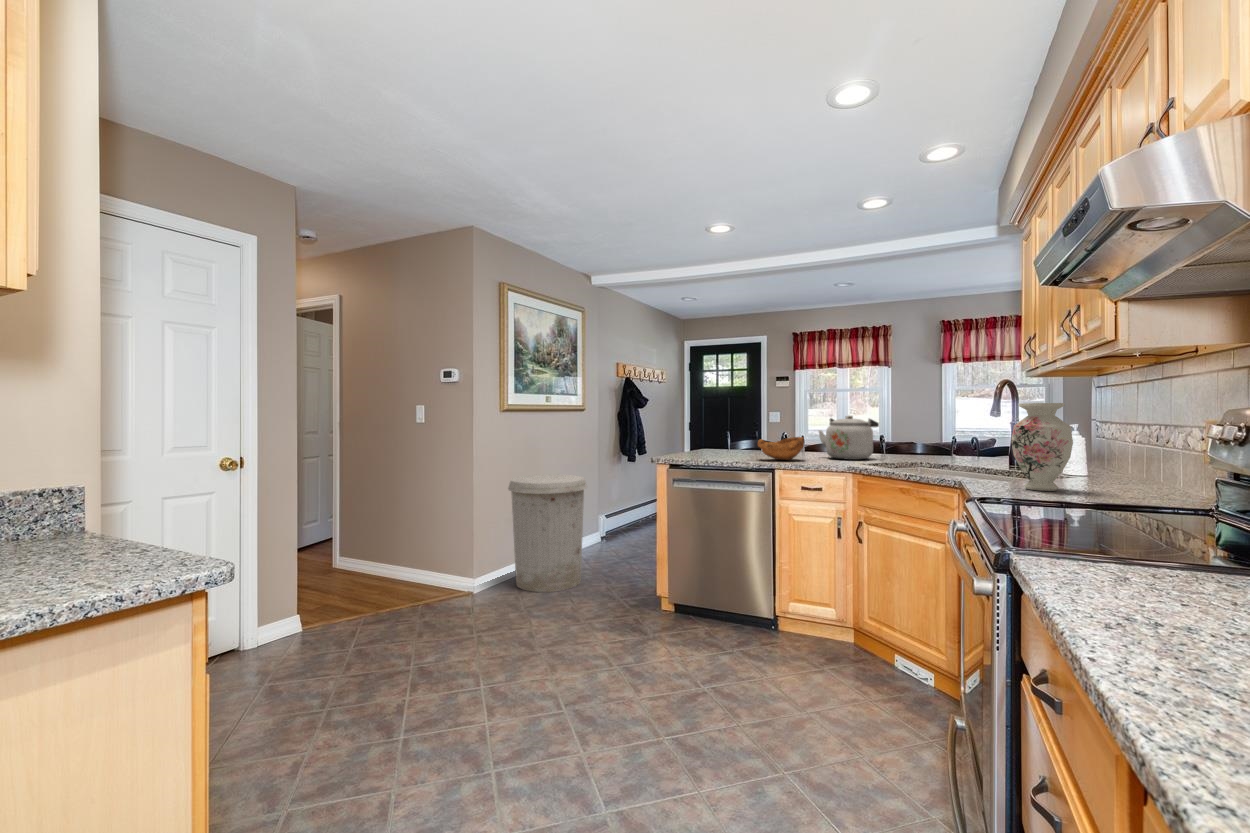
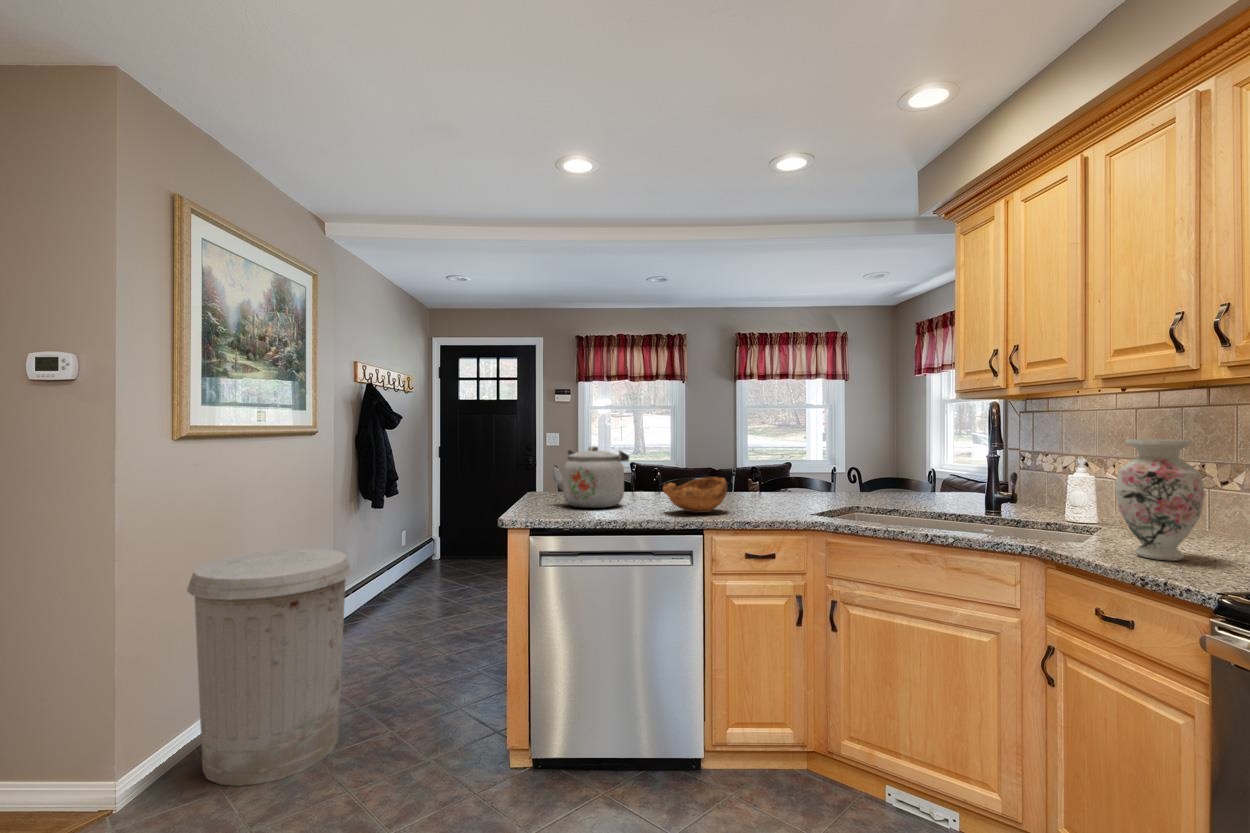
kettle: present [819,416,879,460] -> present [552,446,629,508]

